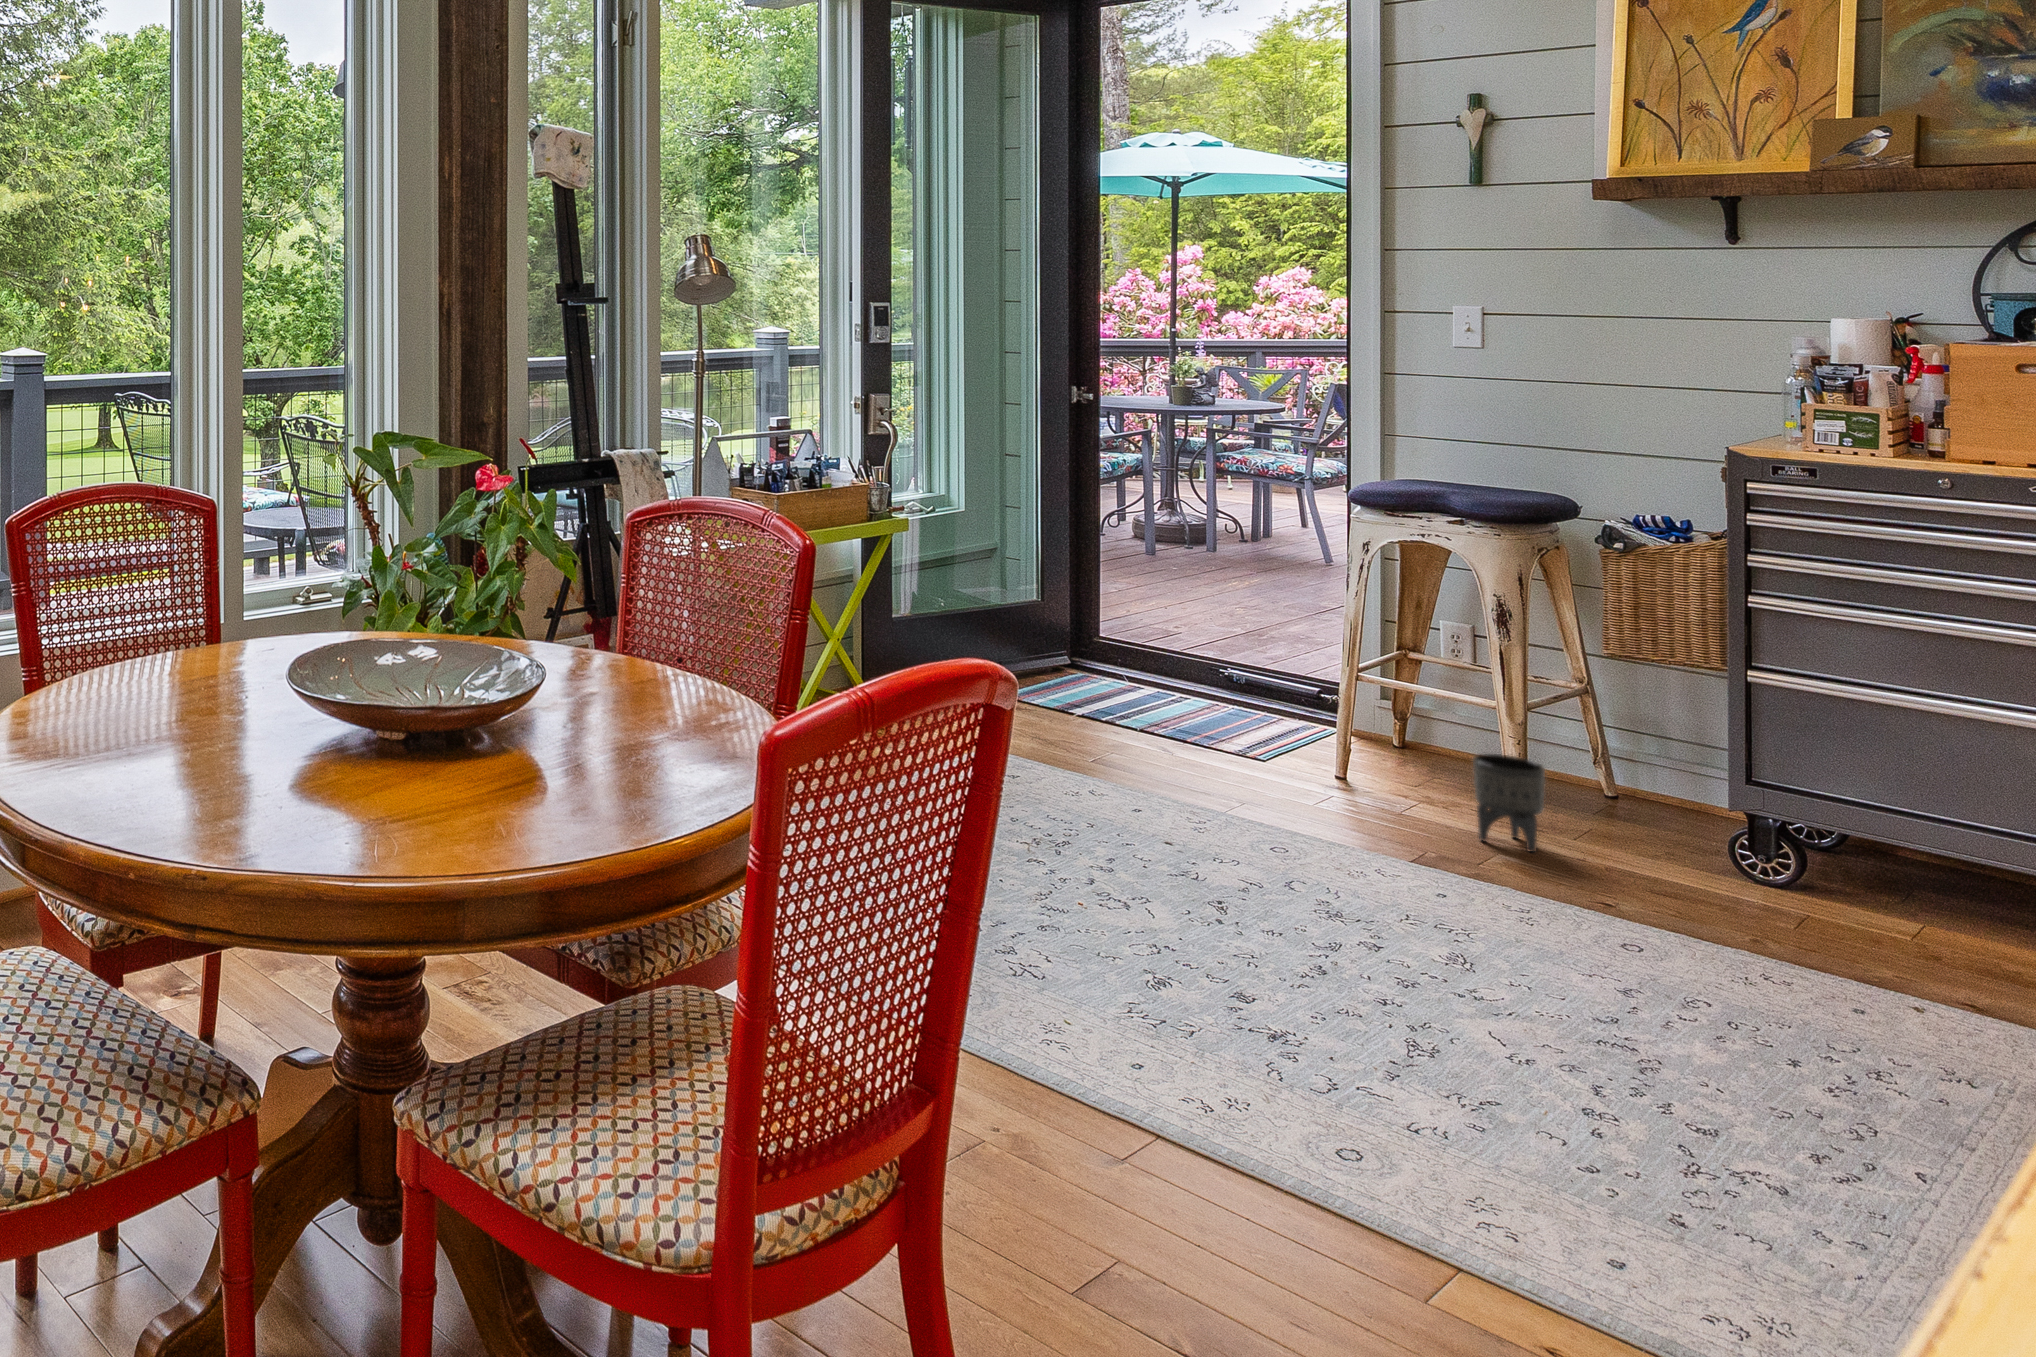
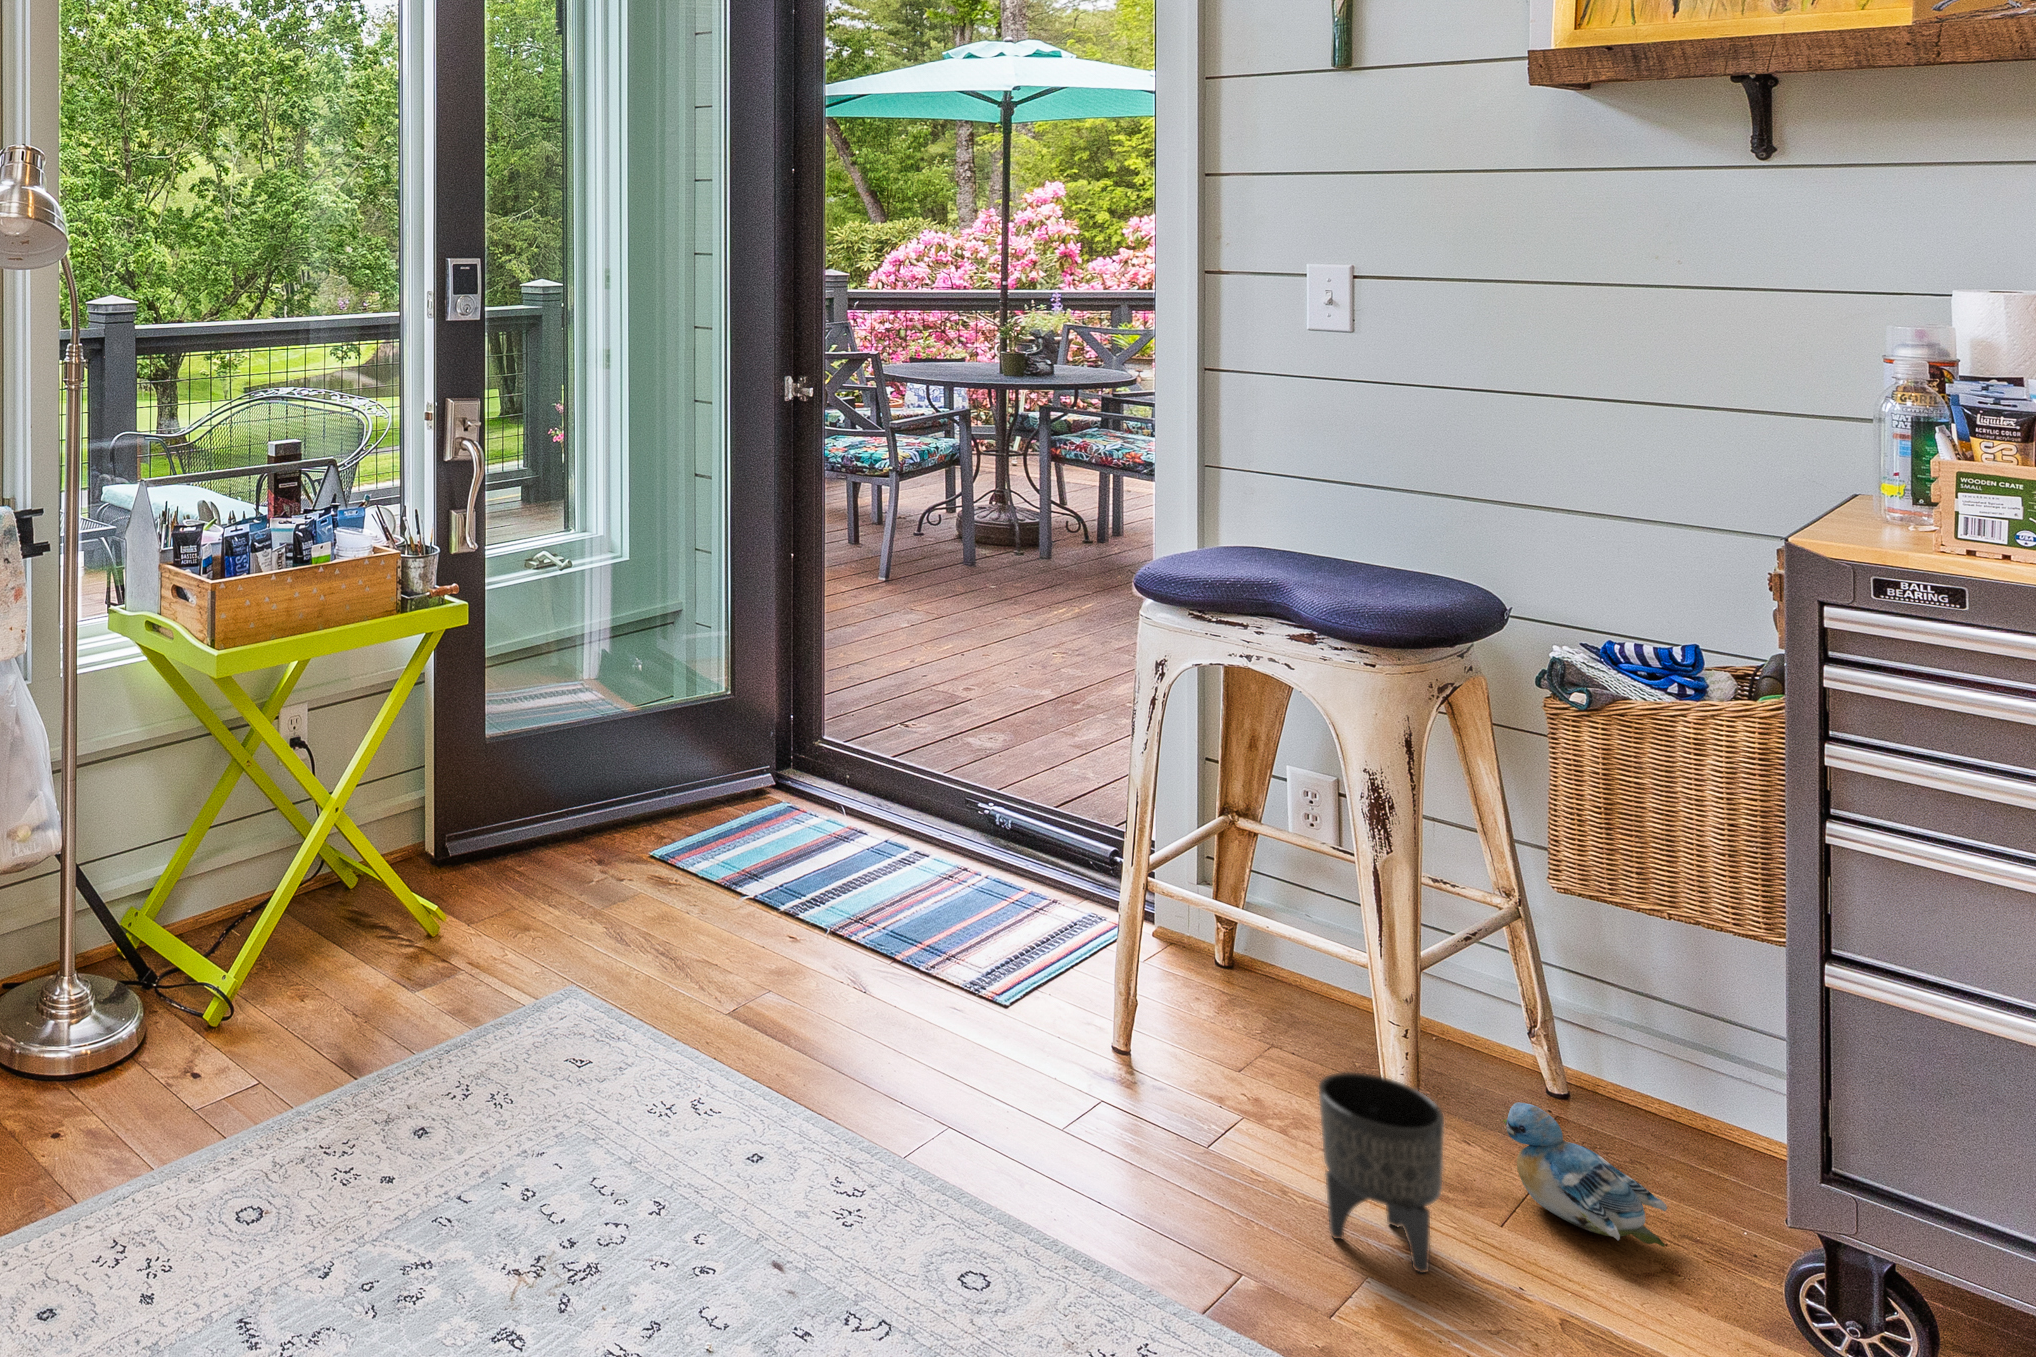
plush toy: none [1577,777,1669,842] -> present [1503,1102,1667,1247]

